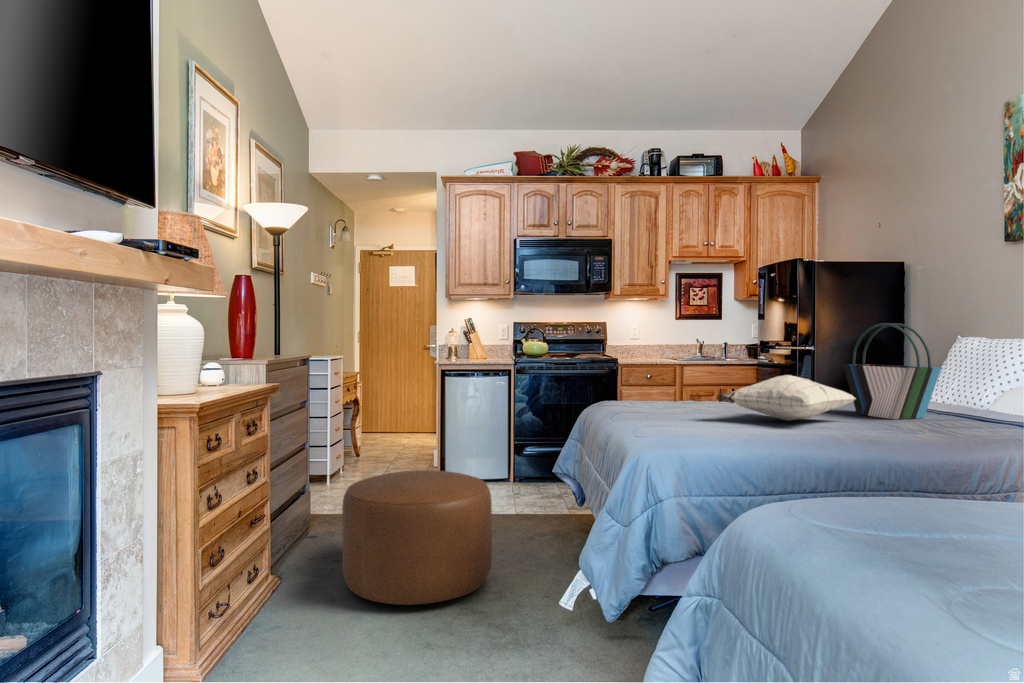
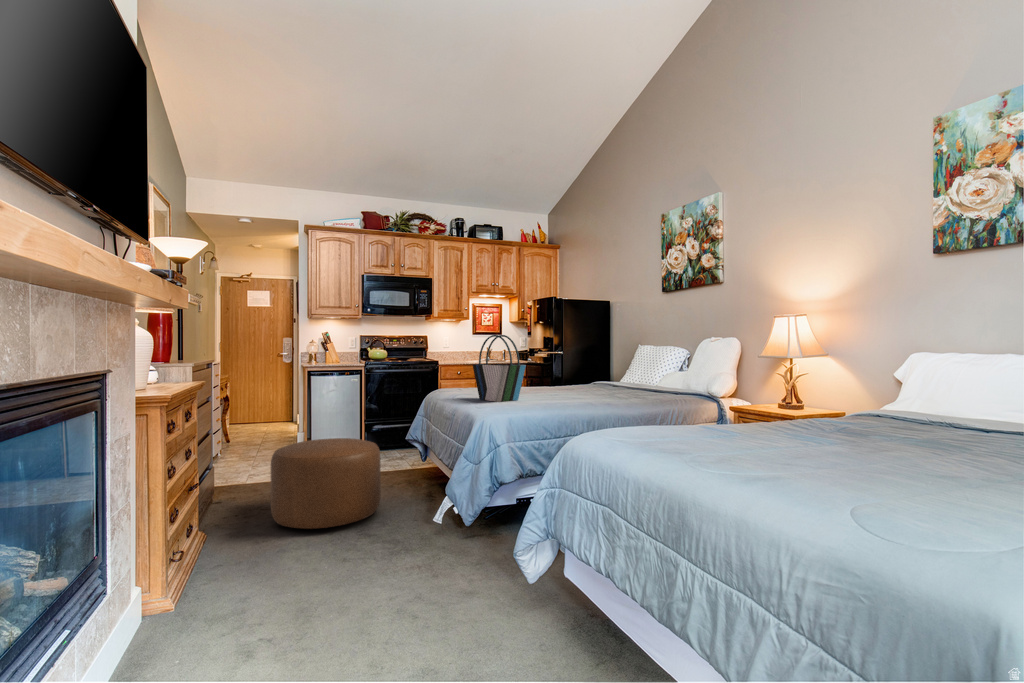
tote bag: present [843,323,941,419] -> present [473,335,526,402]
pillow: present [718,375,855,421] -> none [519,366,593,393]

